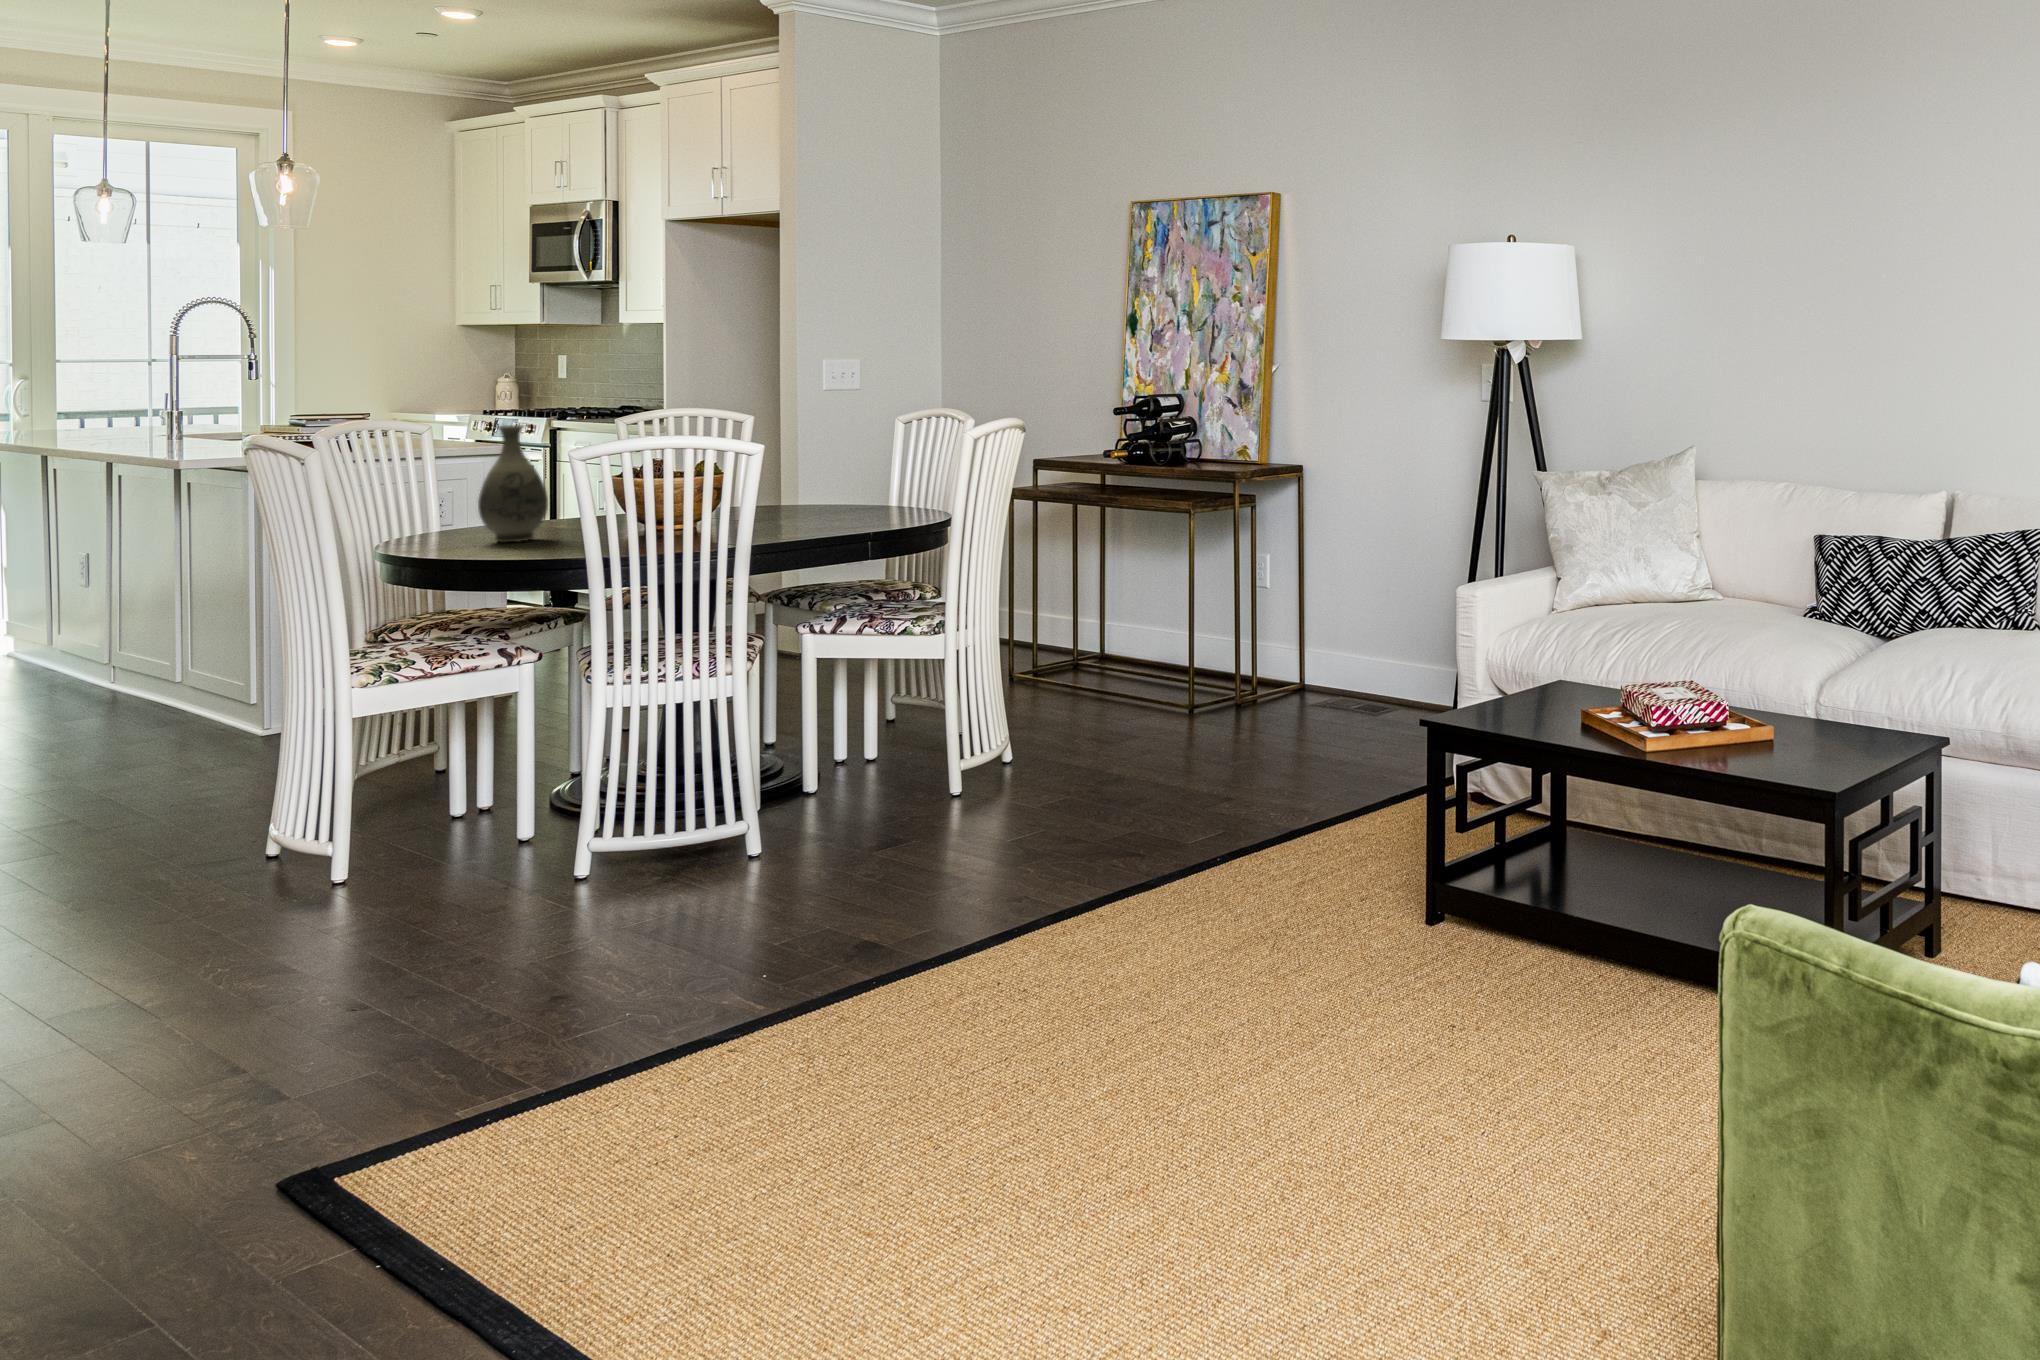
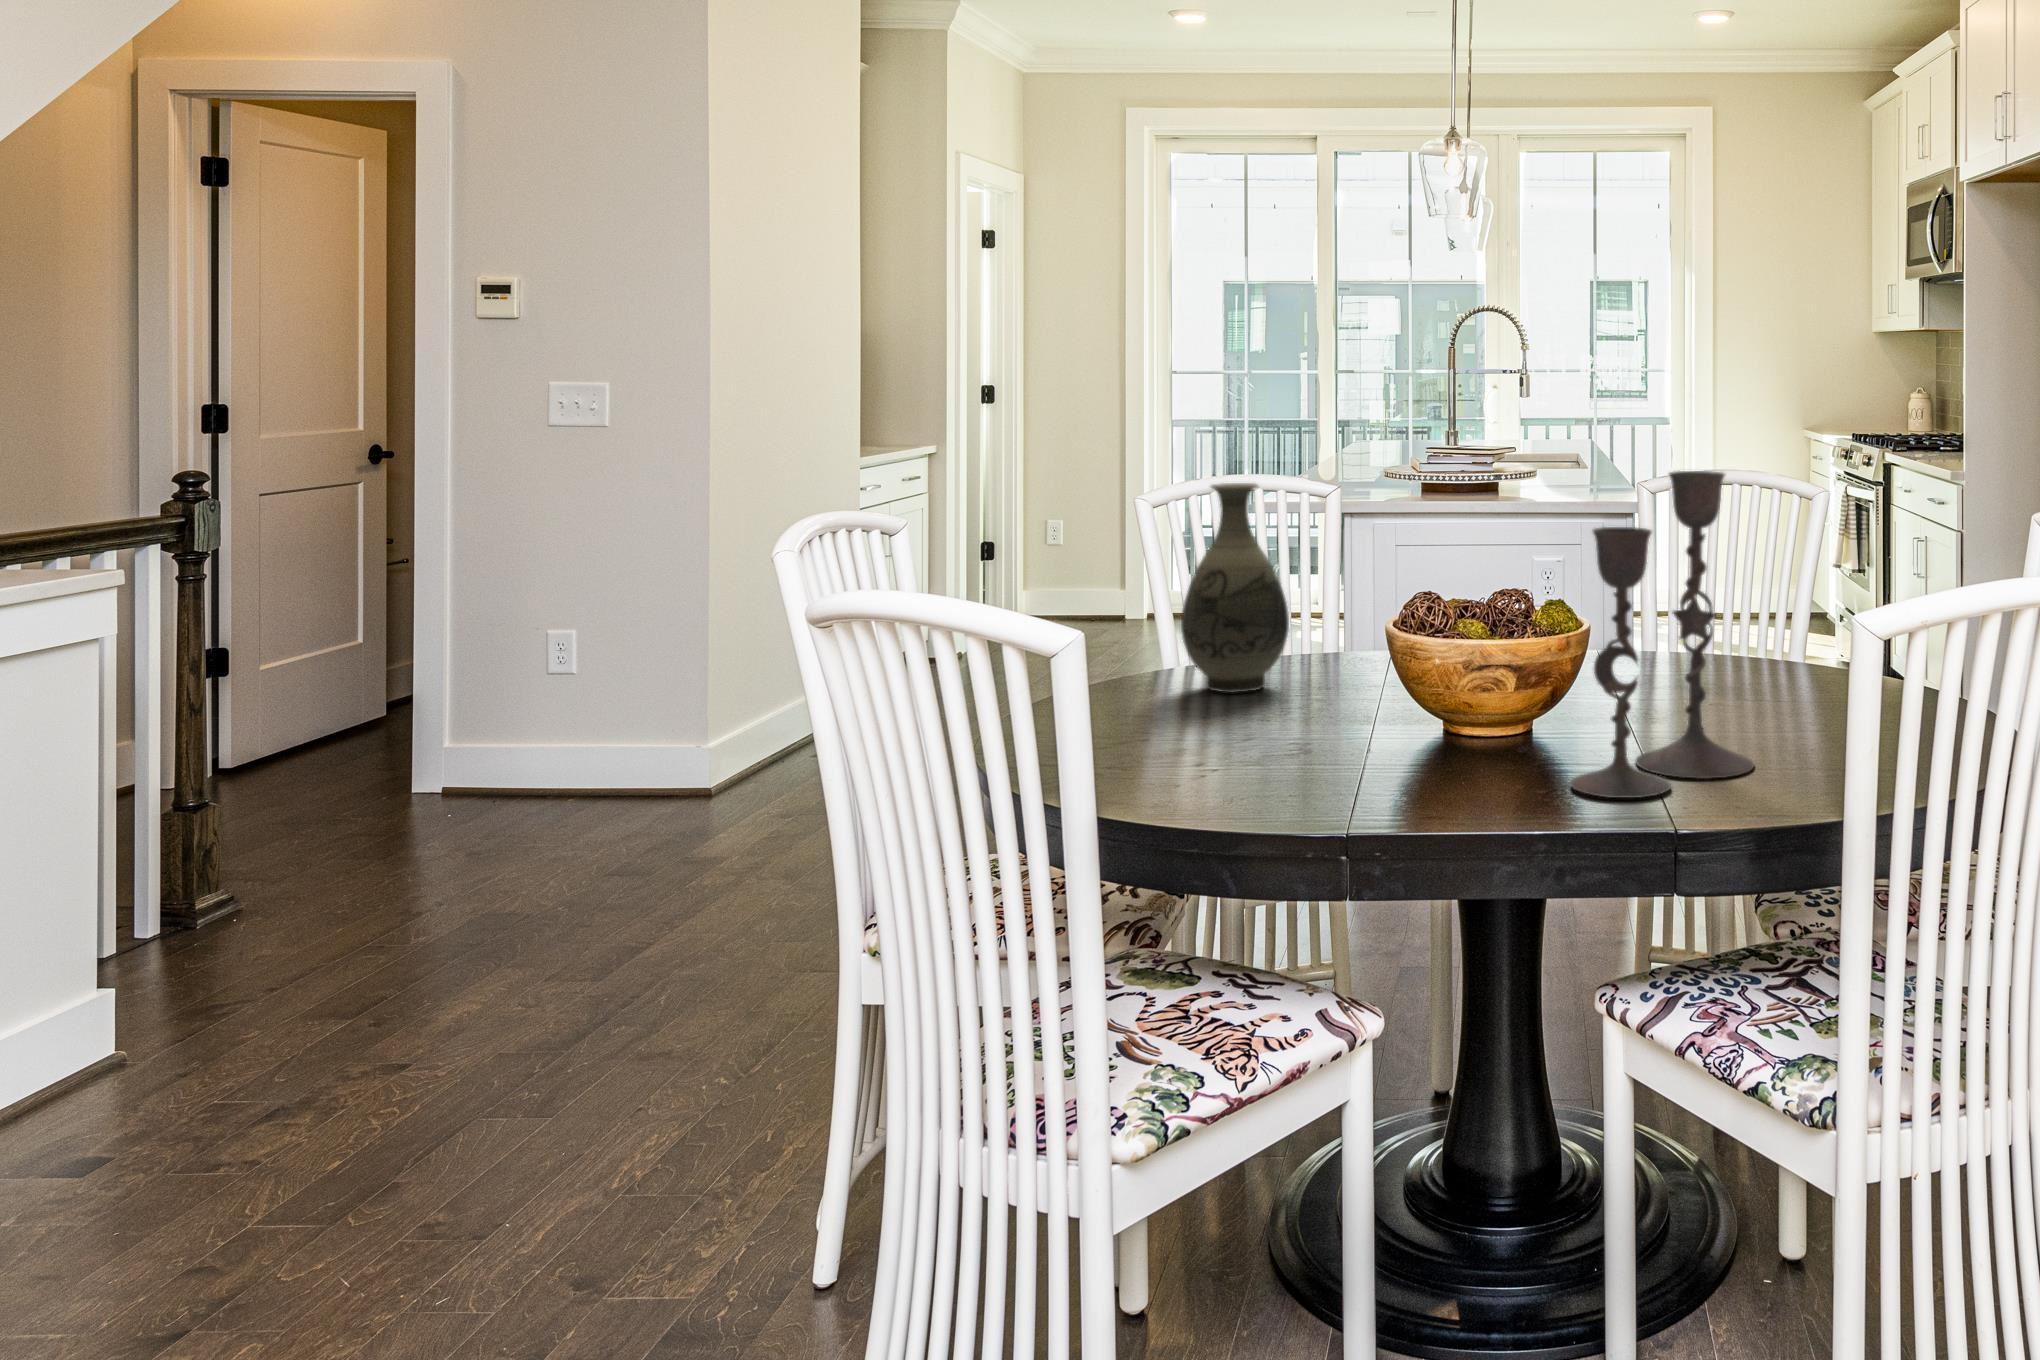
candlestick: none [799,399,861,535] -> present [1570,471,1754,798]

